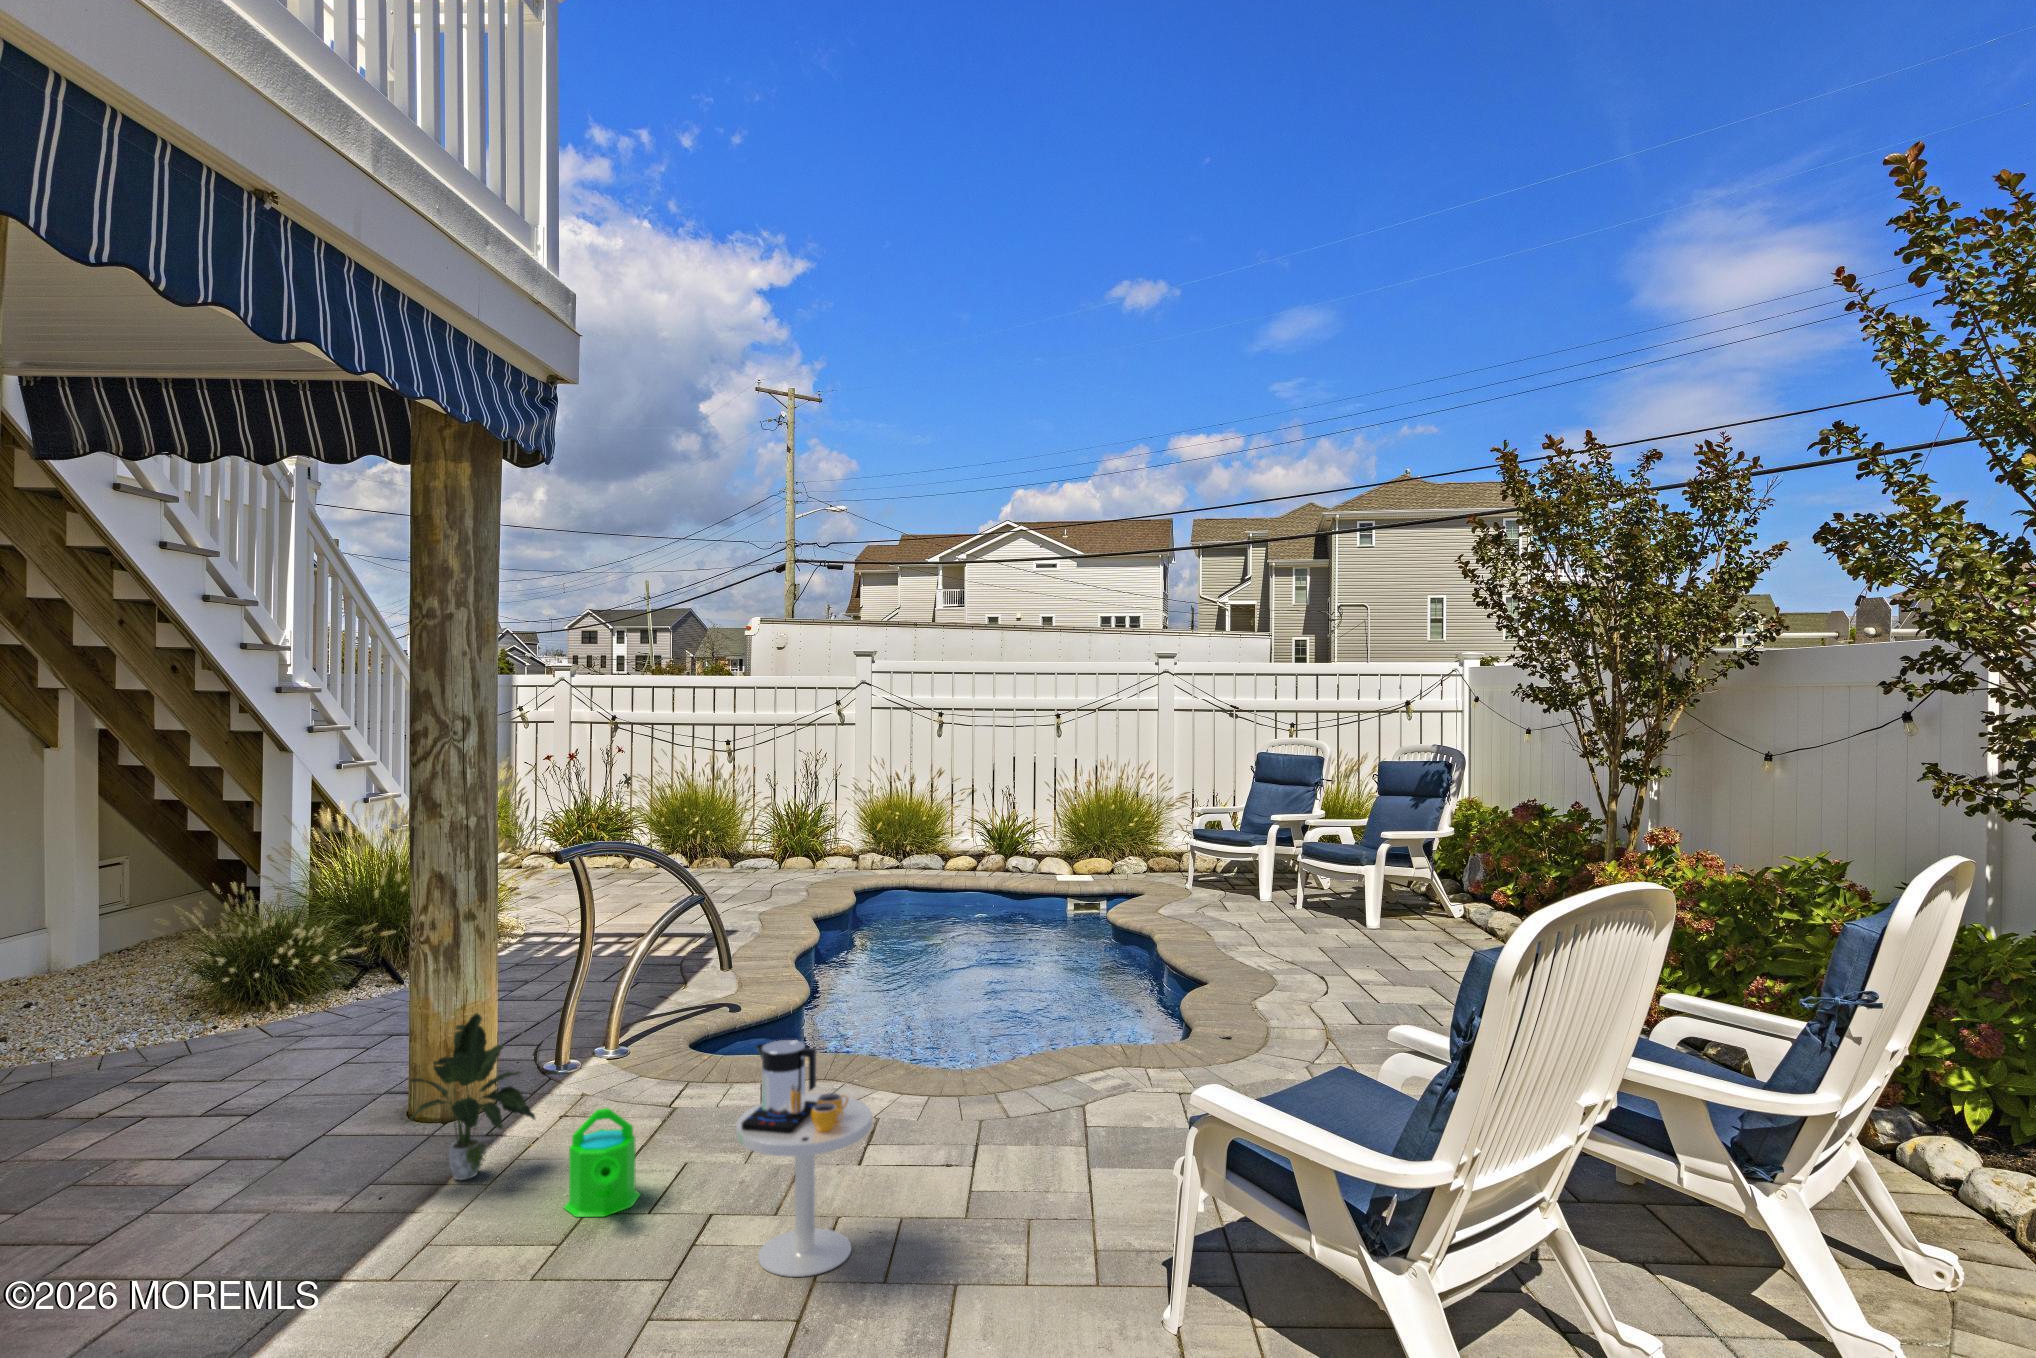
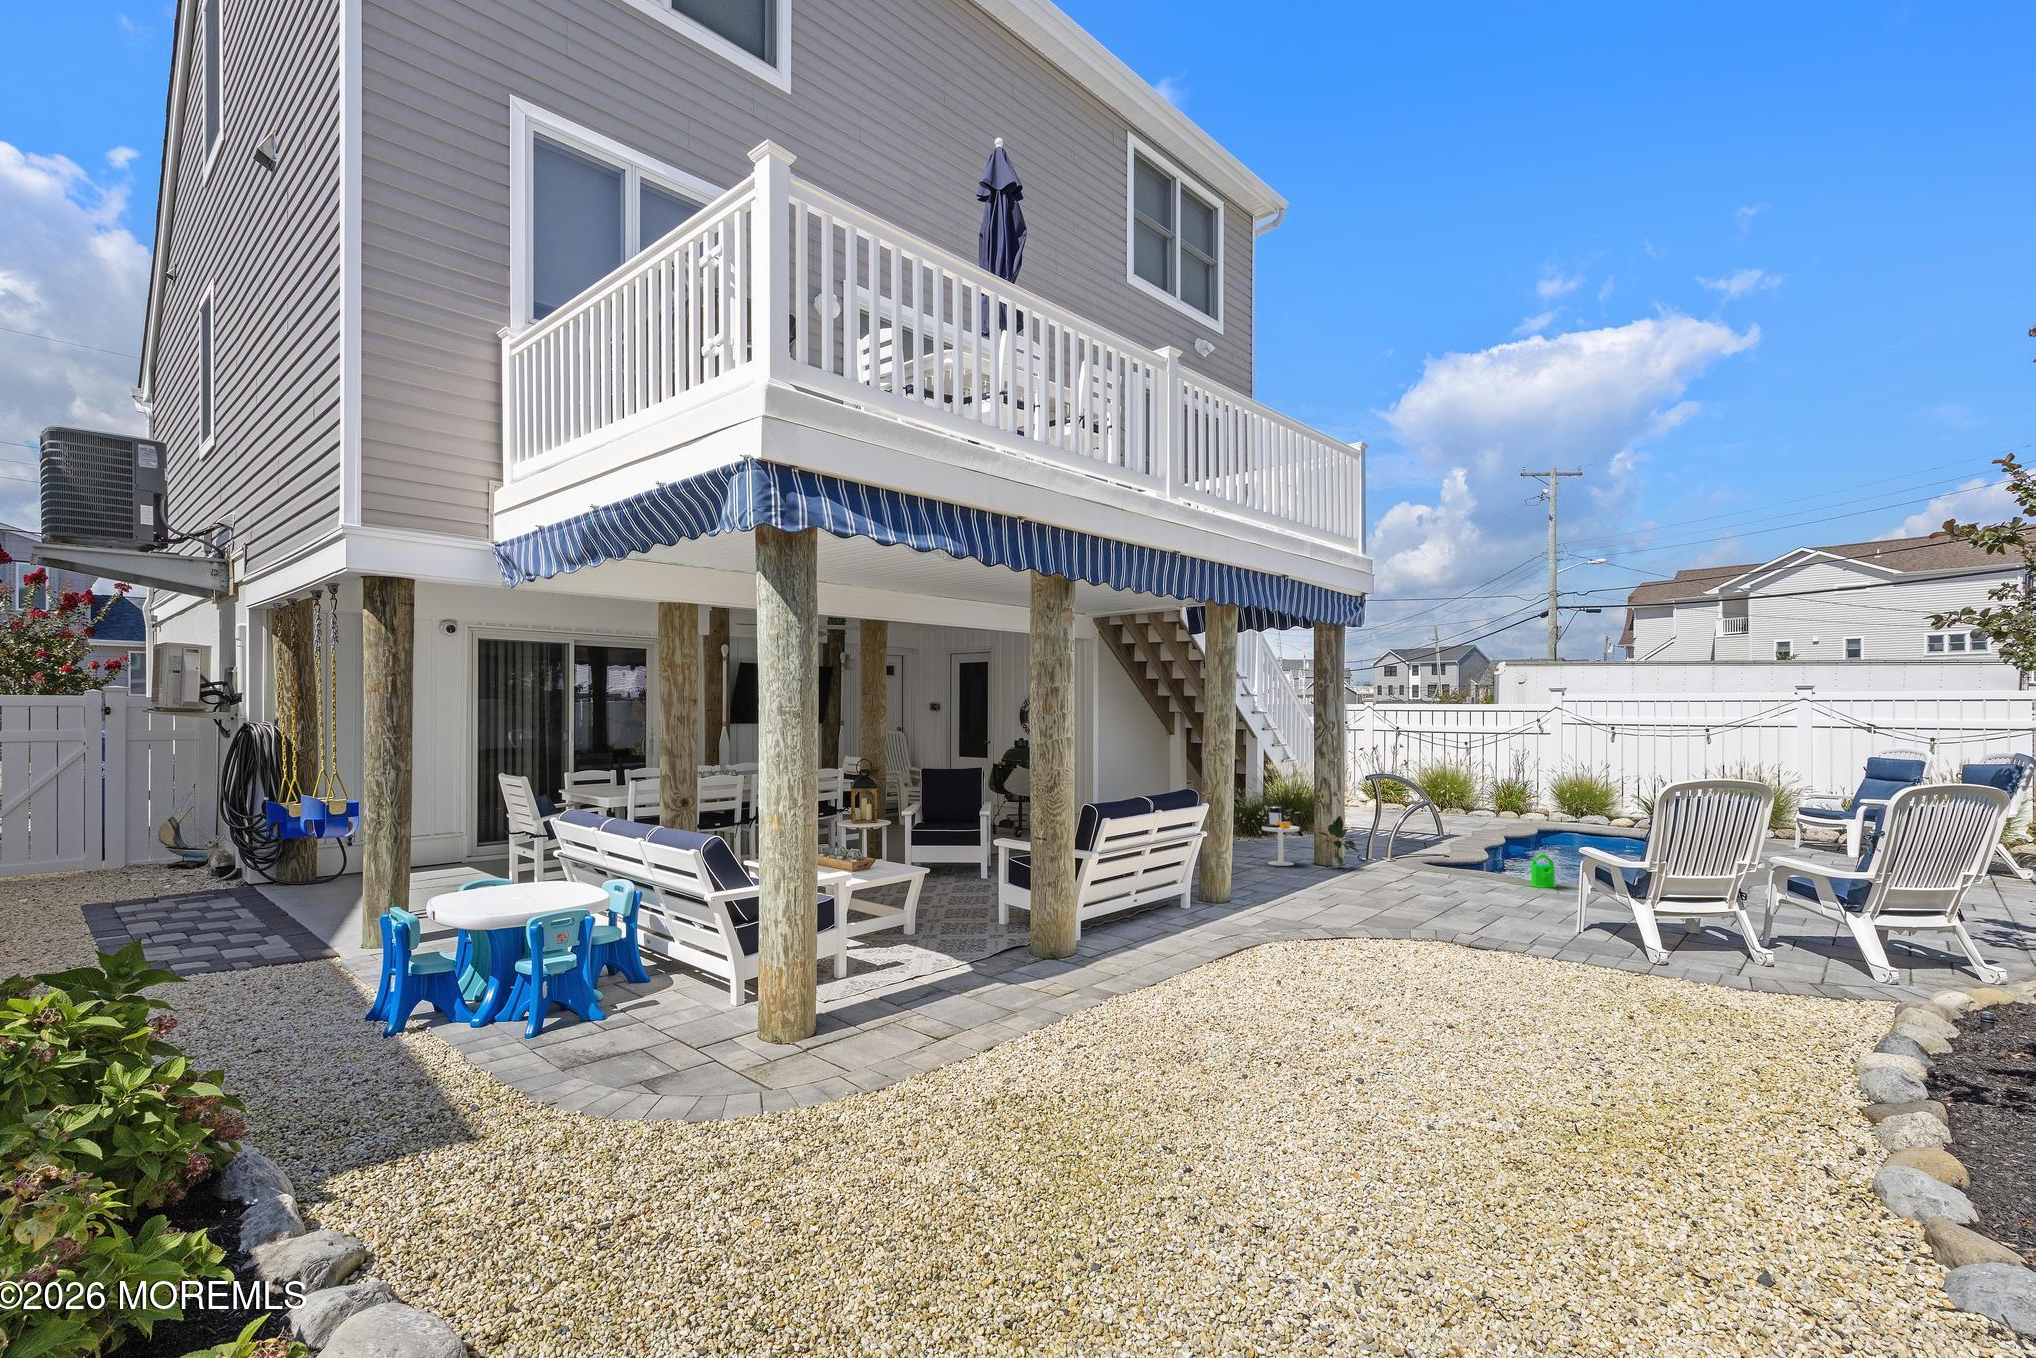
side table: present [736,1040,872,1277] -> present [1262,807,1299,866]
watering can: present [564,1108,640,1217] -> present [1530,854,1557,888]

